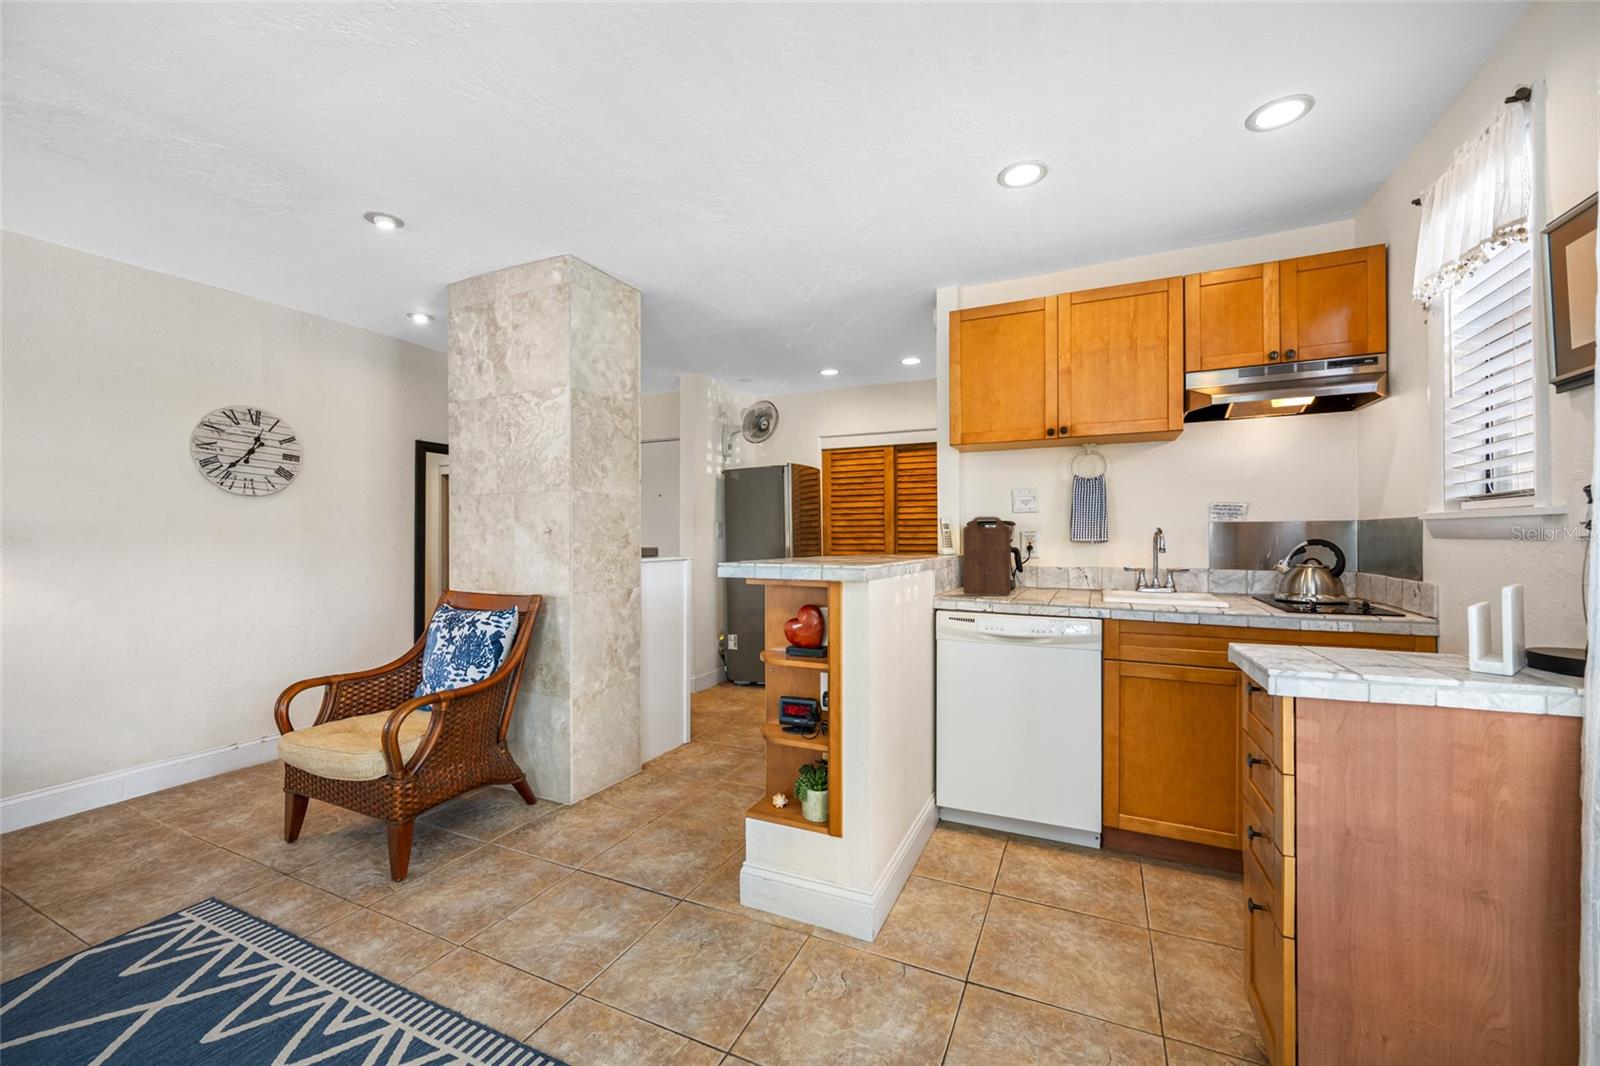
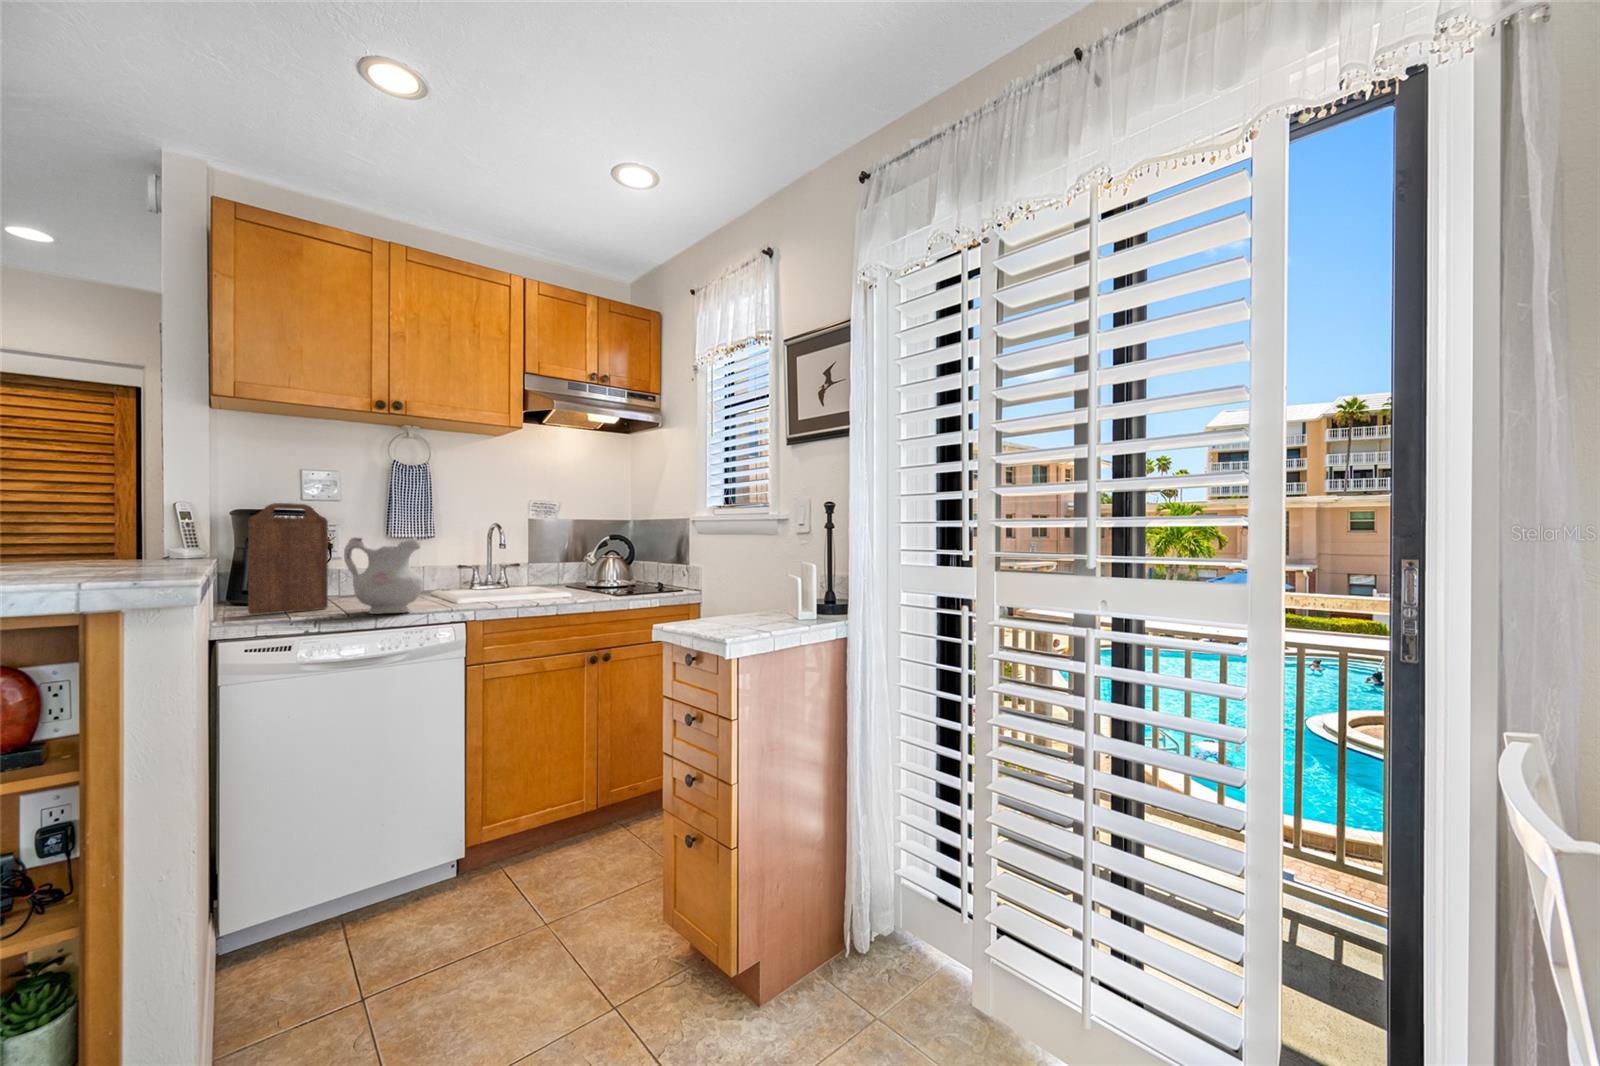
ceramic pitcher: none [1014,541,1069,604] -> present [344,538,423,614]

